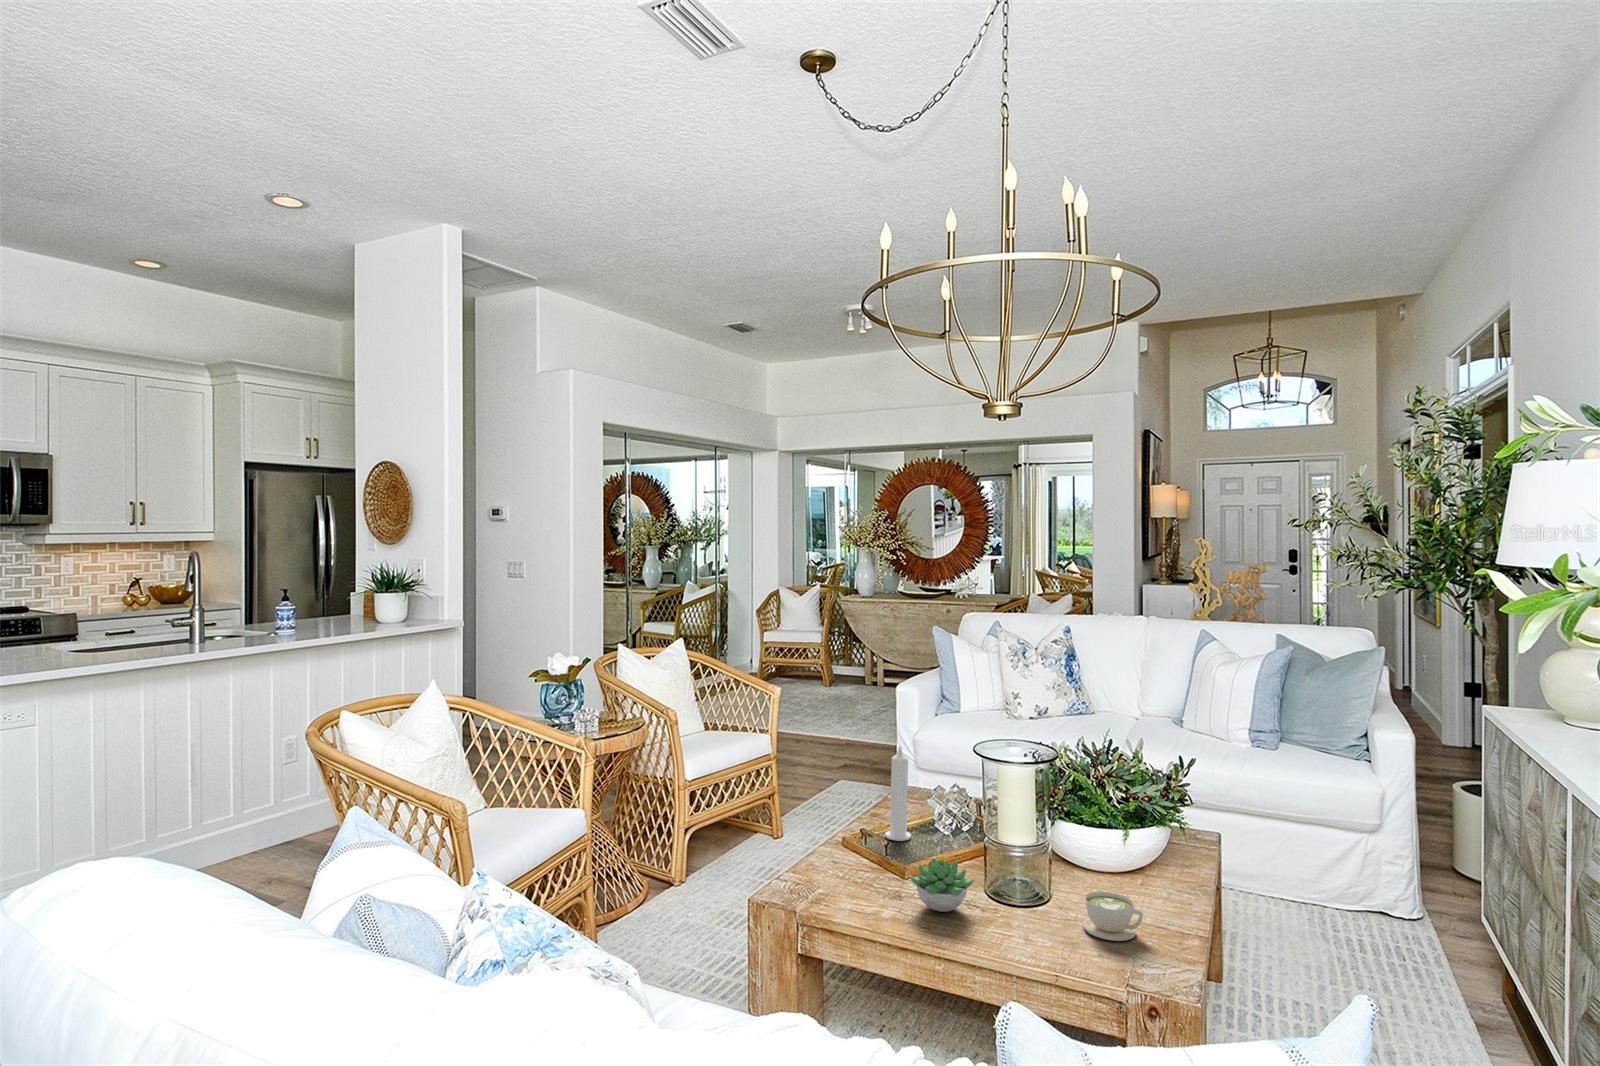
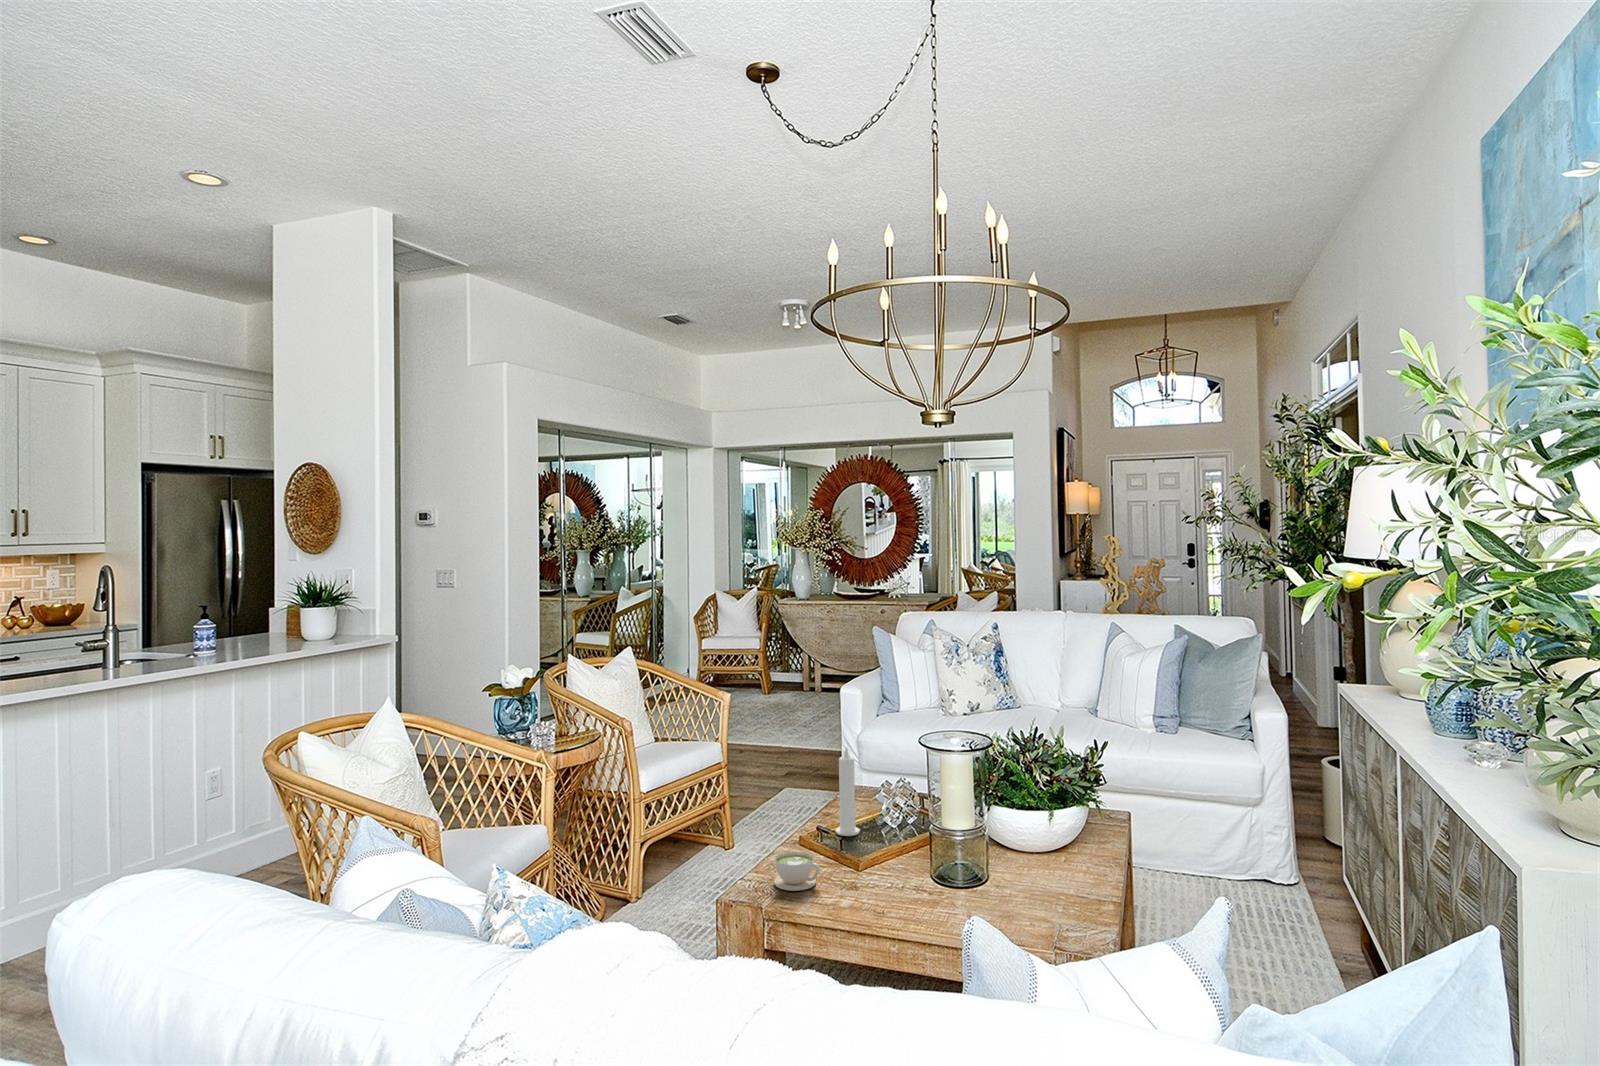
succulent plant: present [909,858,975,912] -> none [860,849,921,897]
coffee cup: present [1083,892,1143,941] -> present [774,852,820,891]

